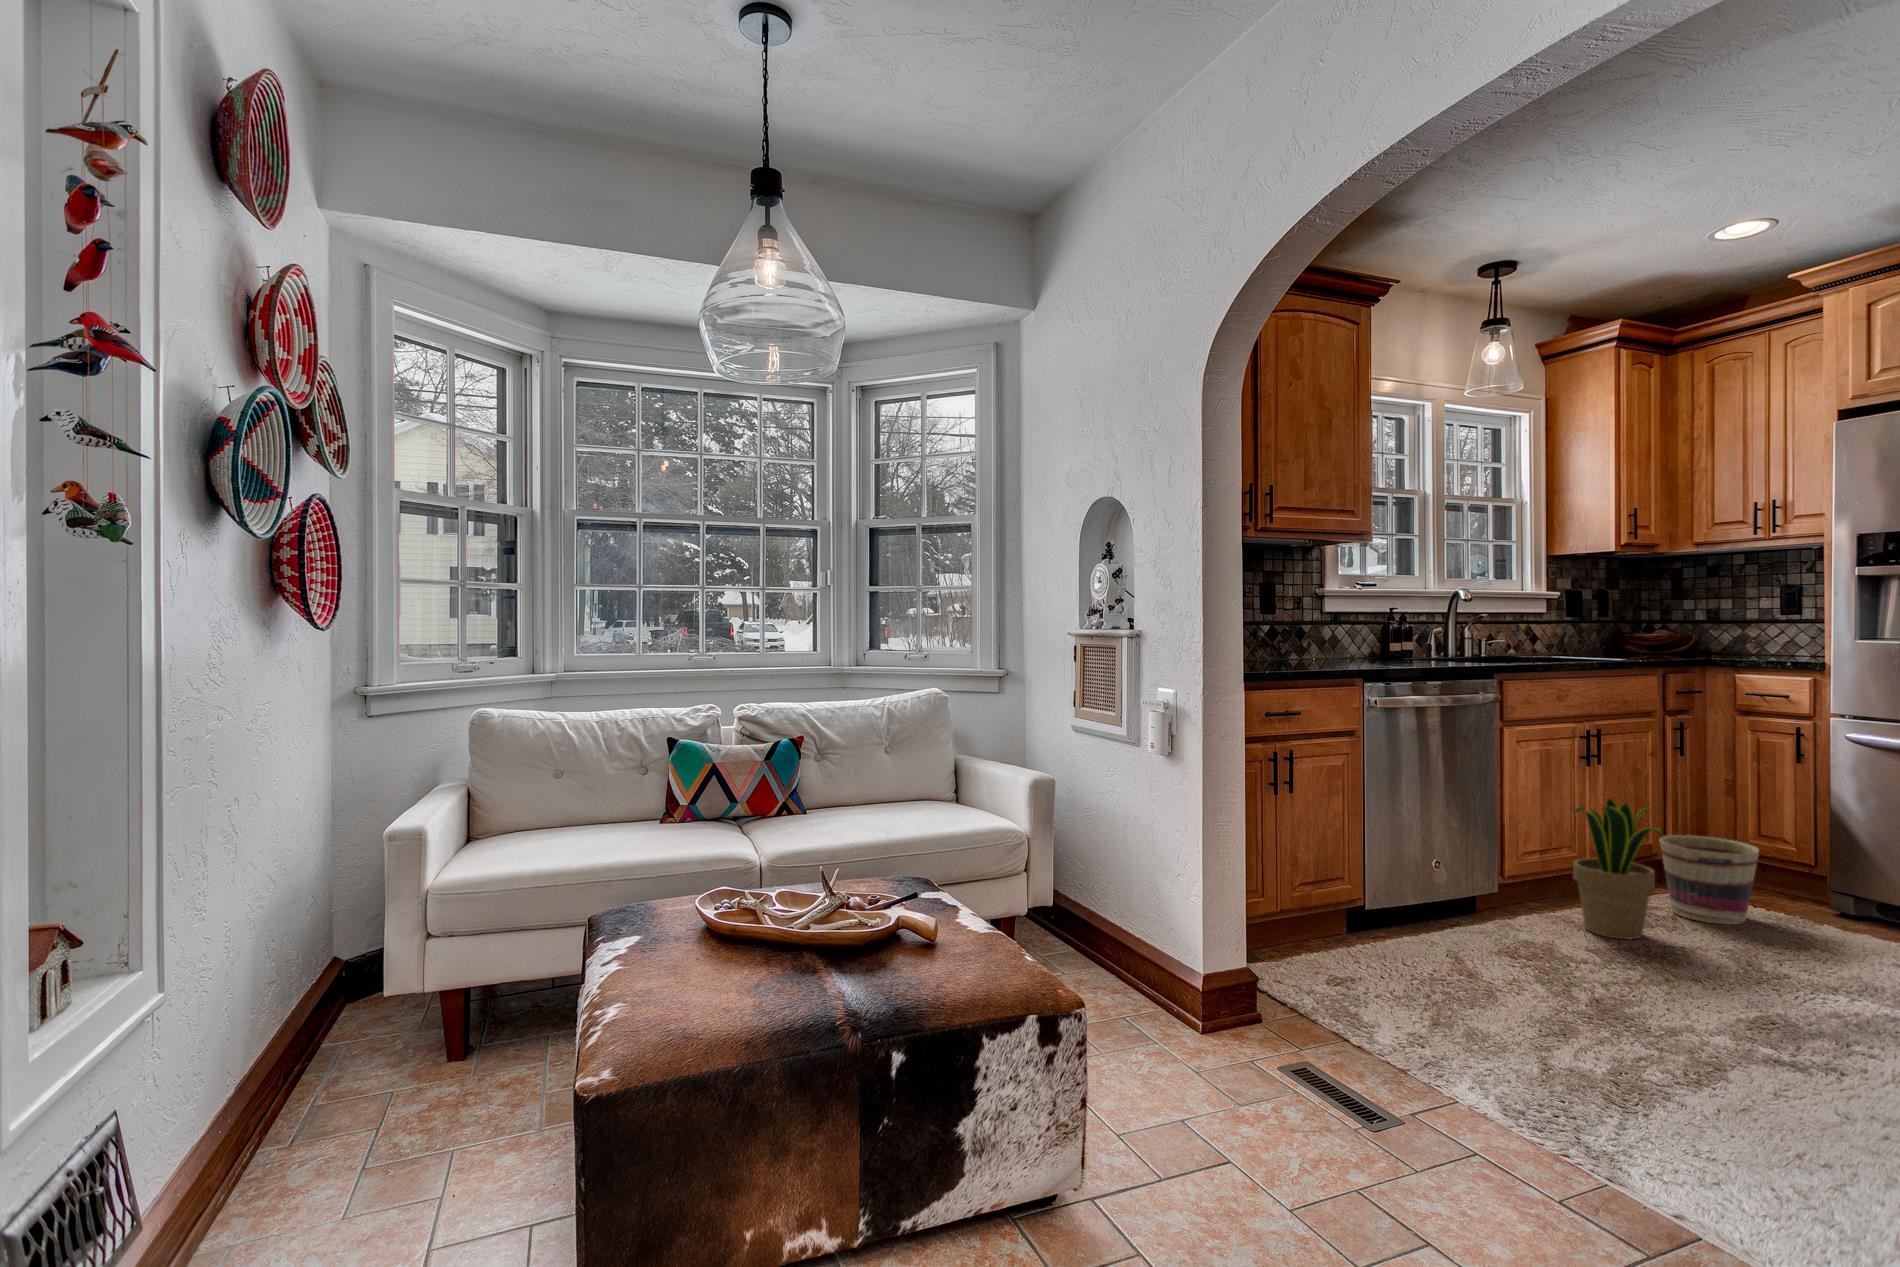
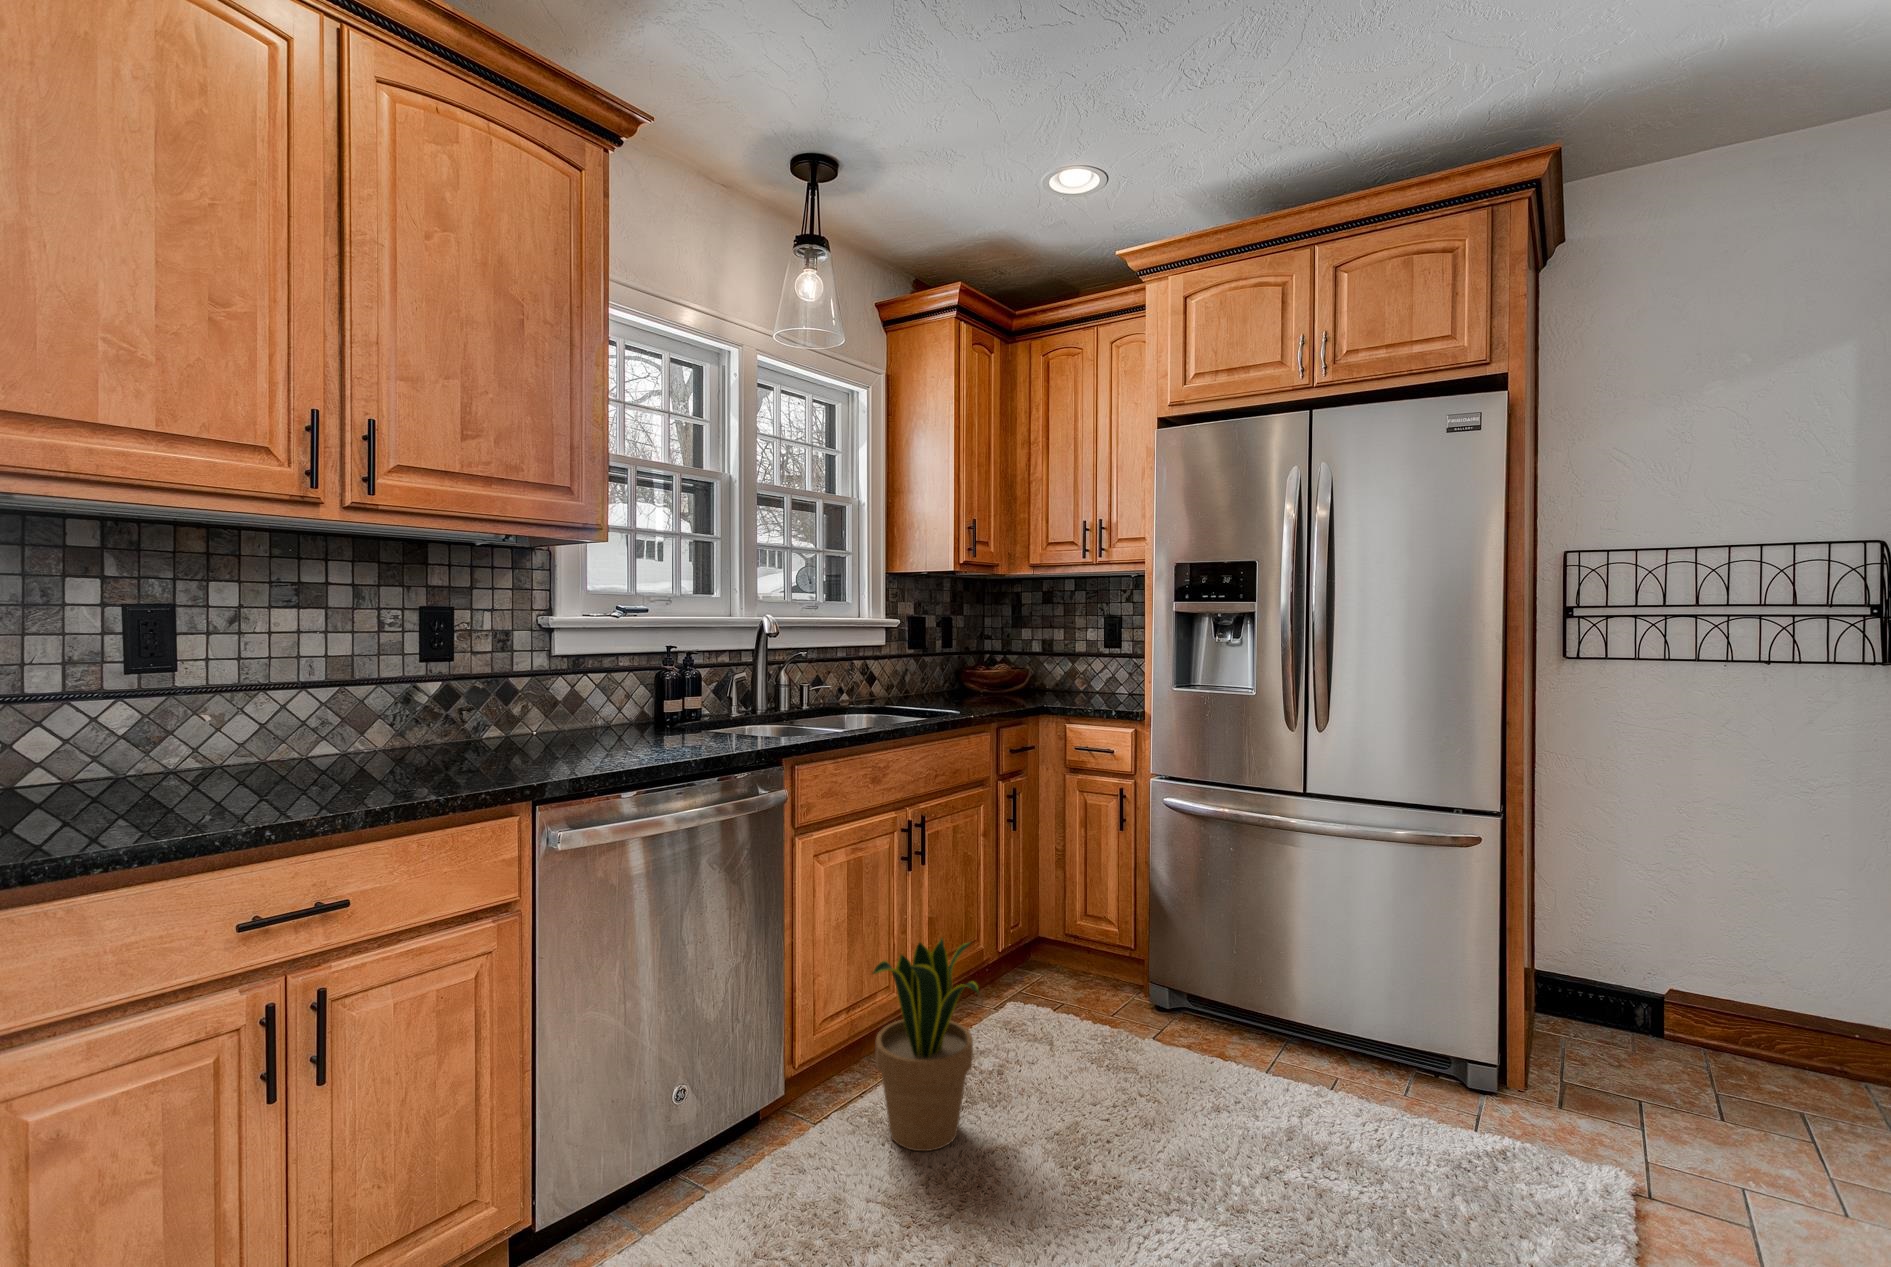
basket: present [1660,835,1759,925] -> none [985,944,1086,1073]

